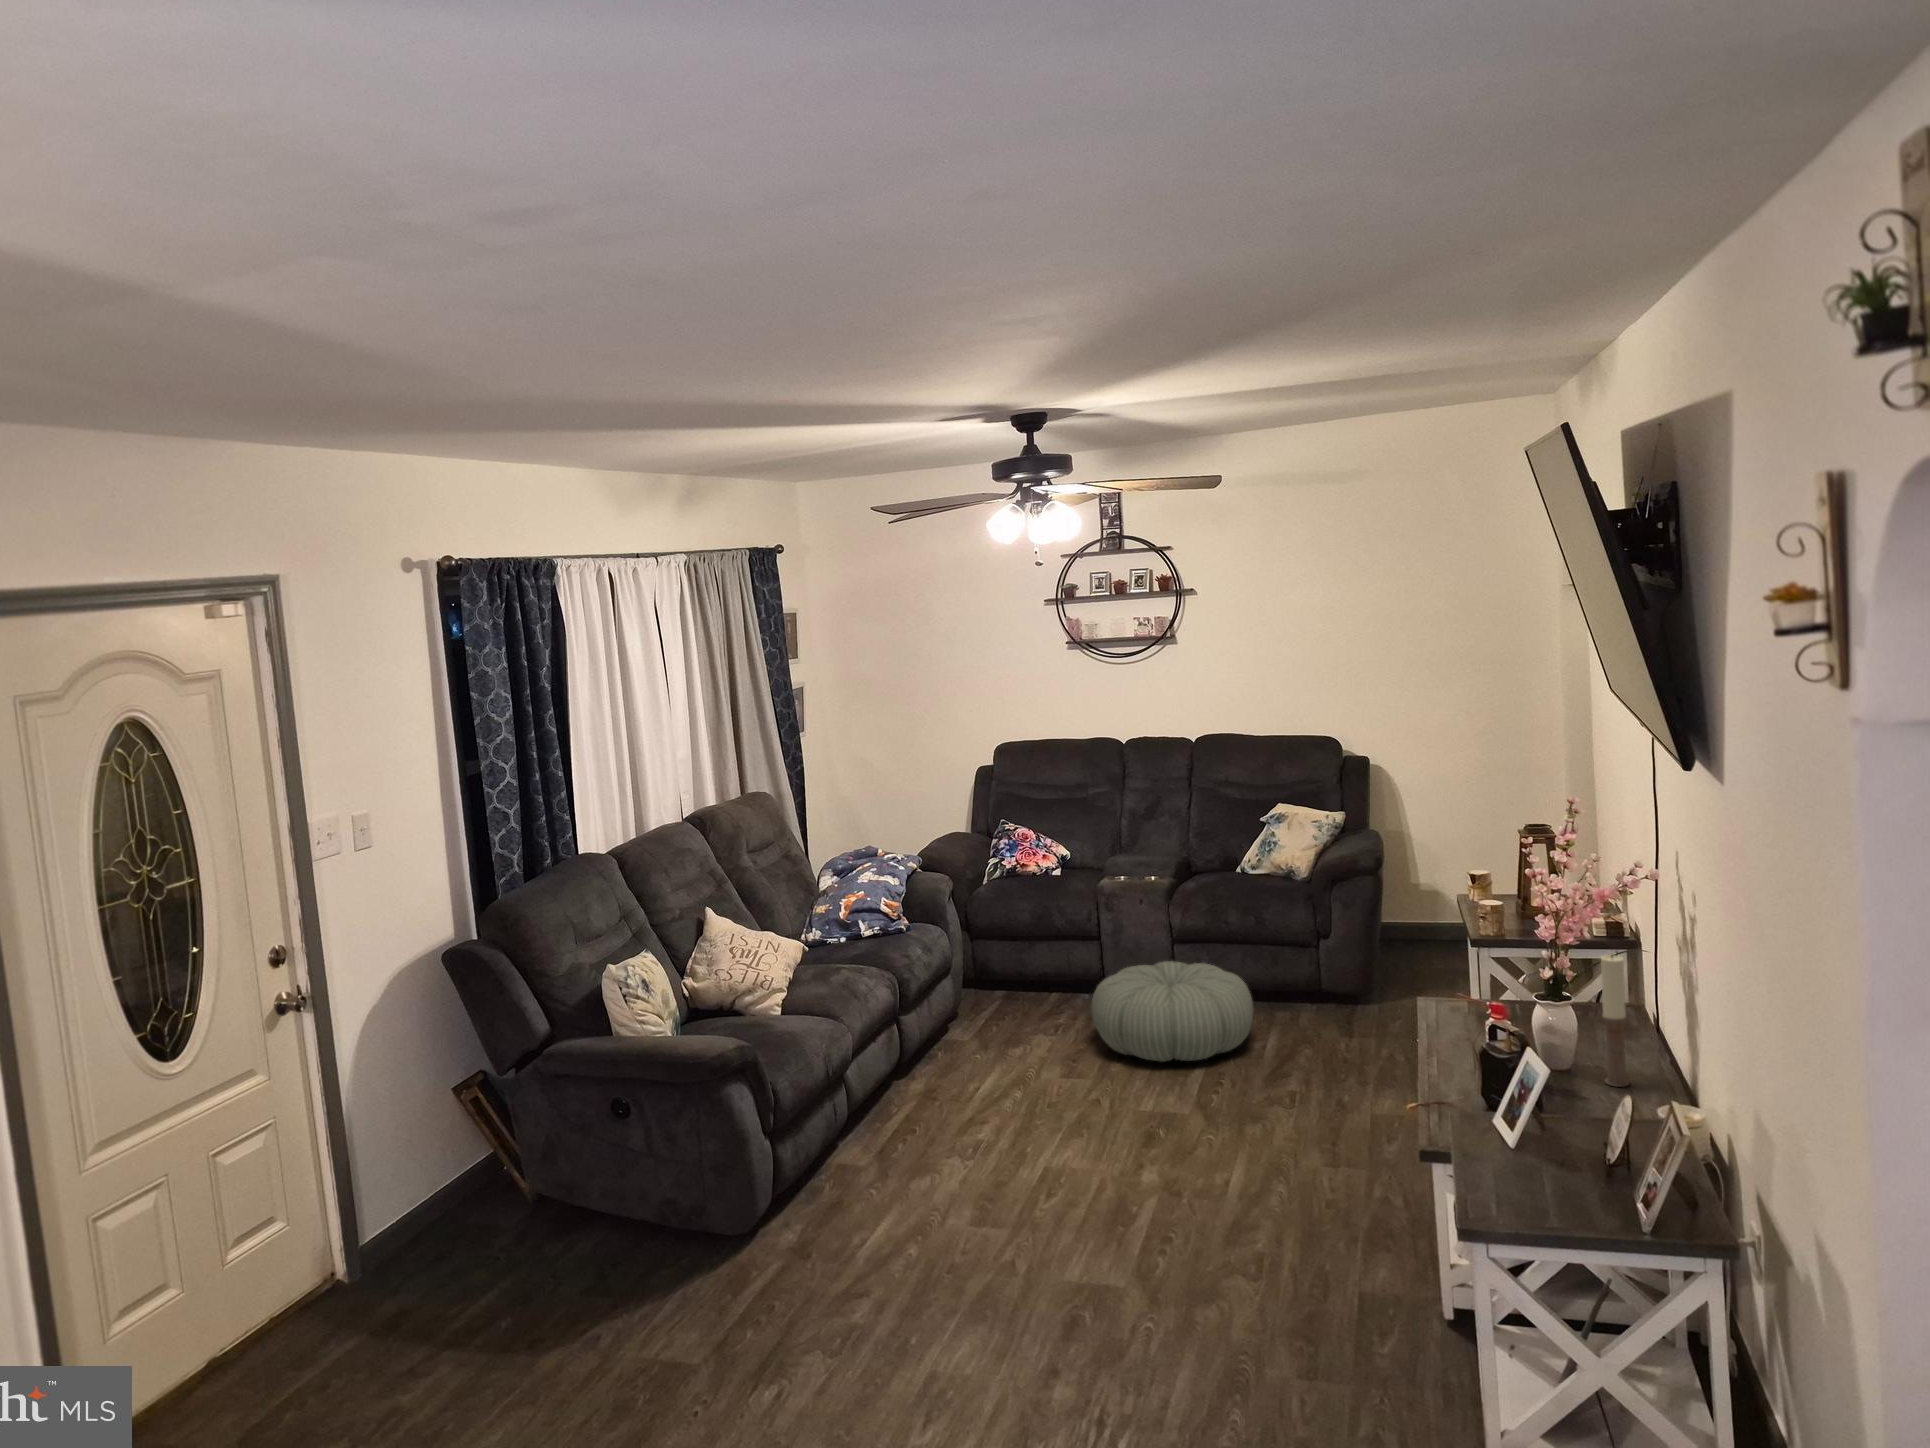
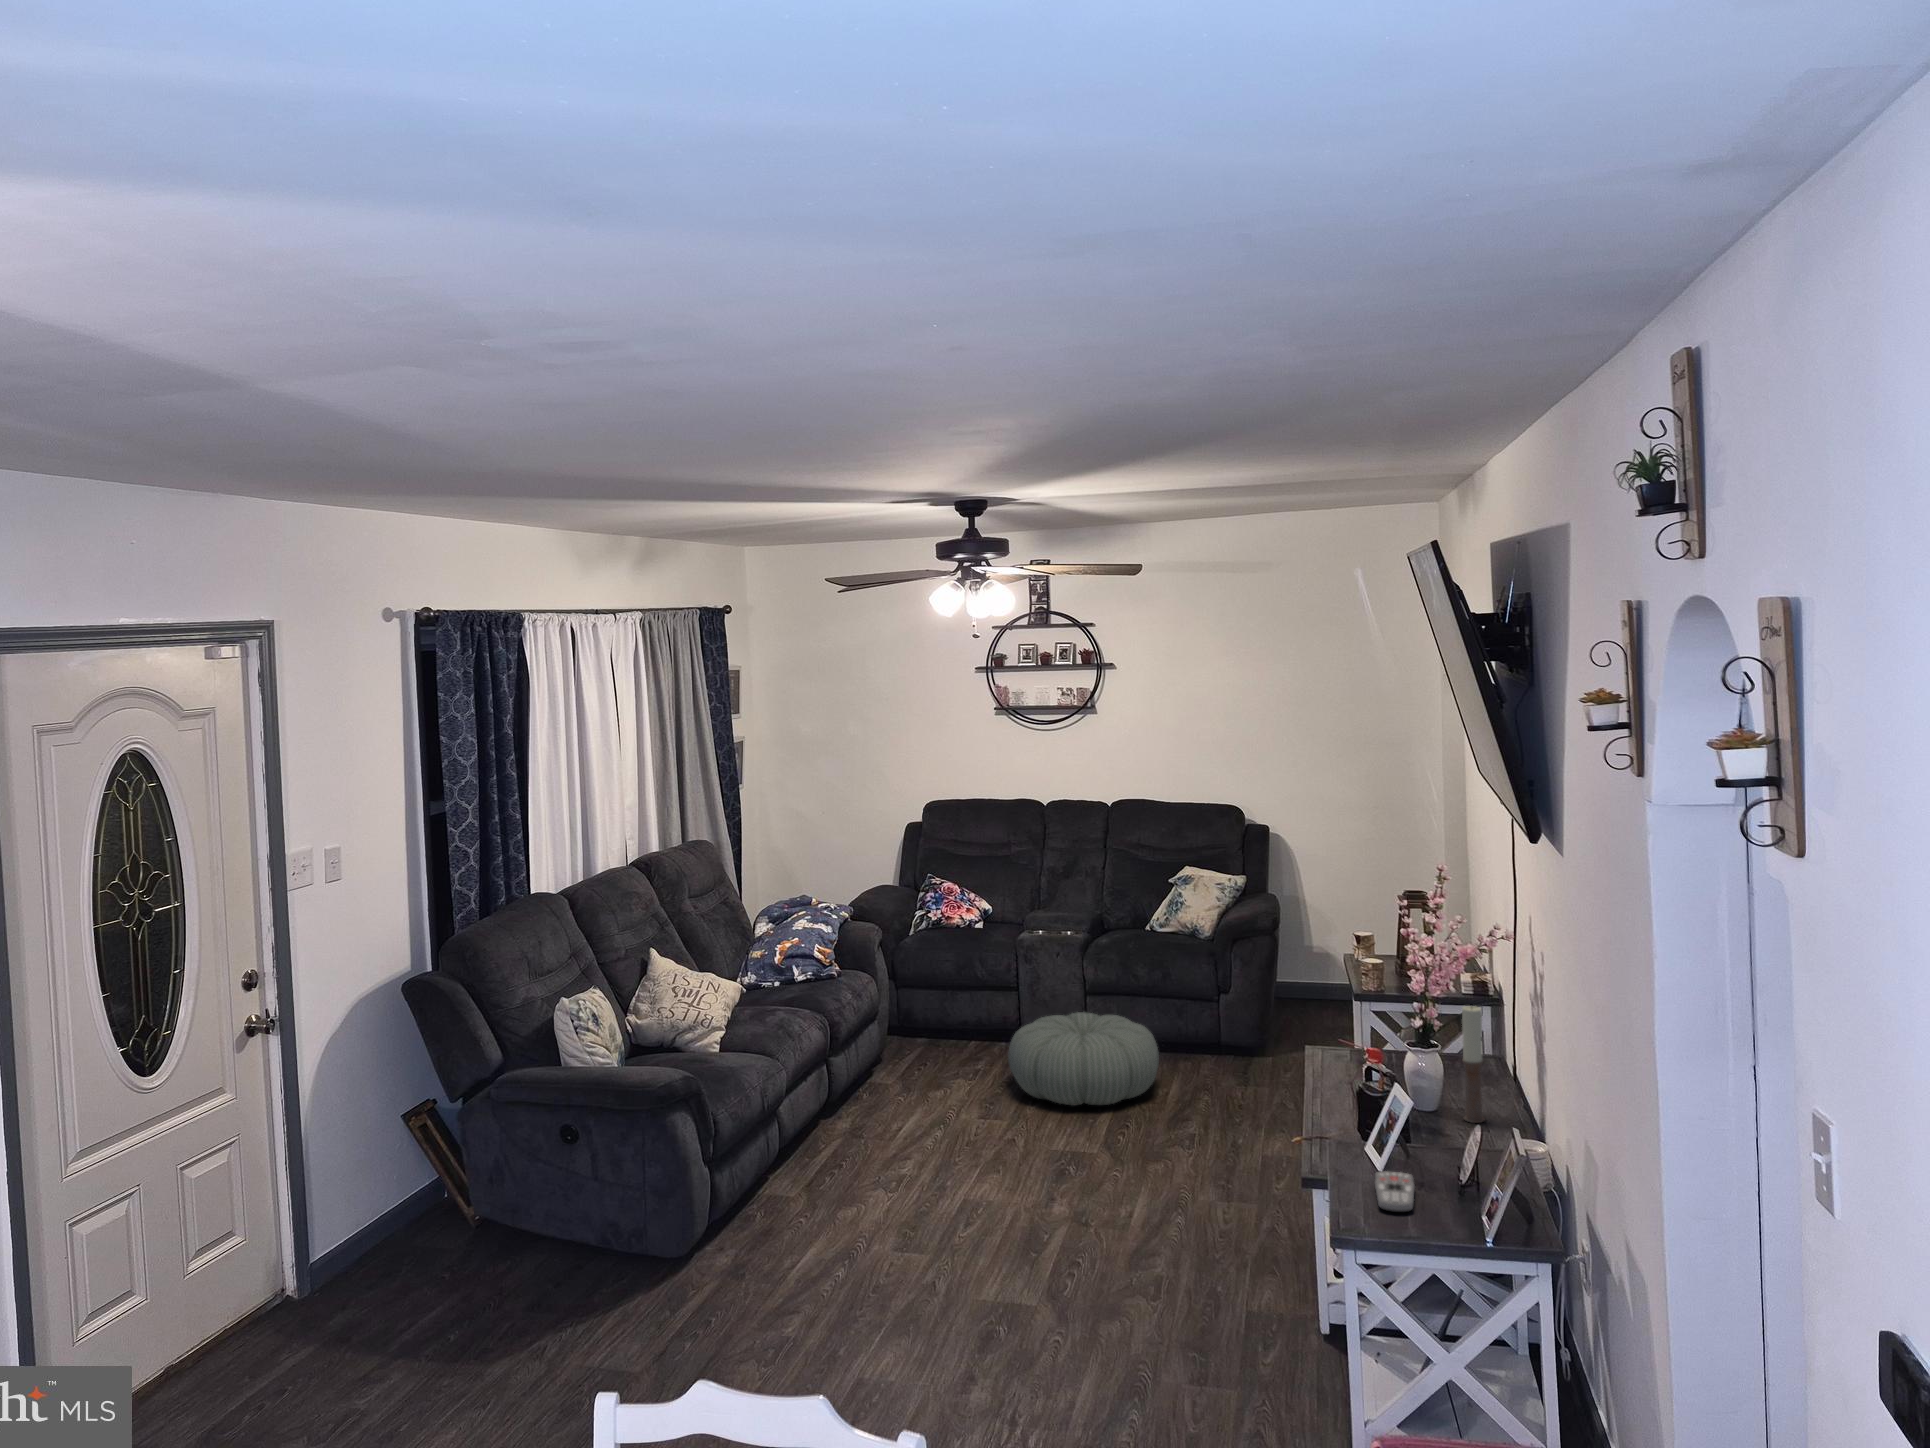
remote control: none [1508,1148,1556,1198] -> present [1375,1171,1415,1212]

